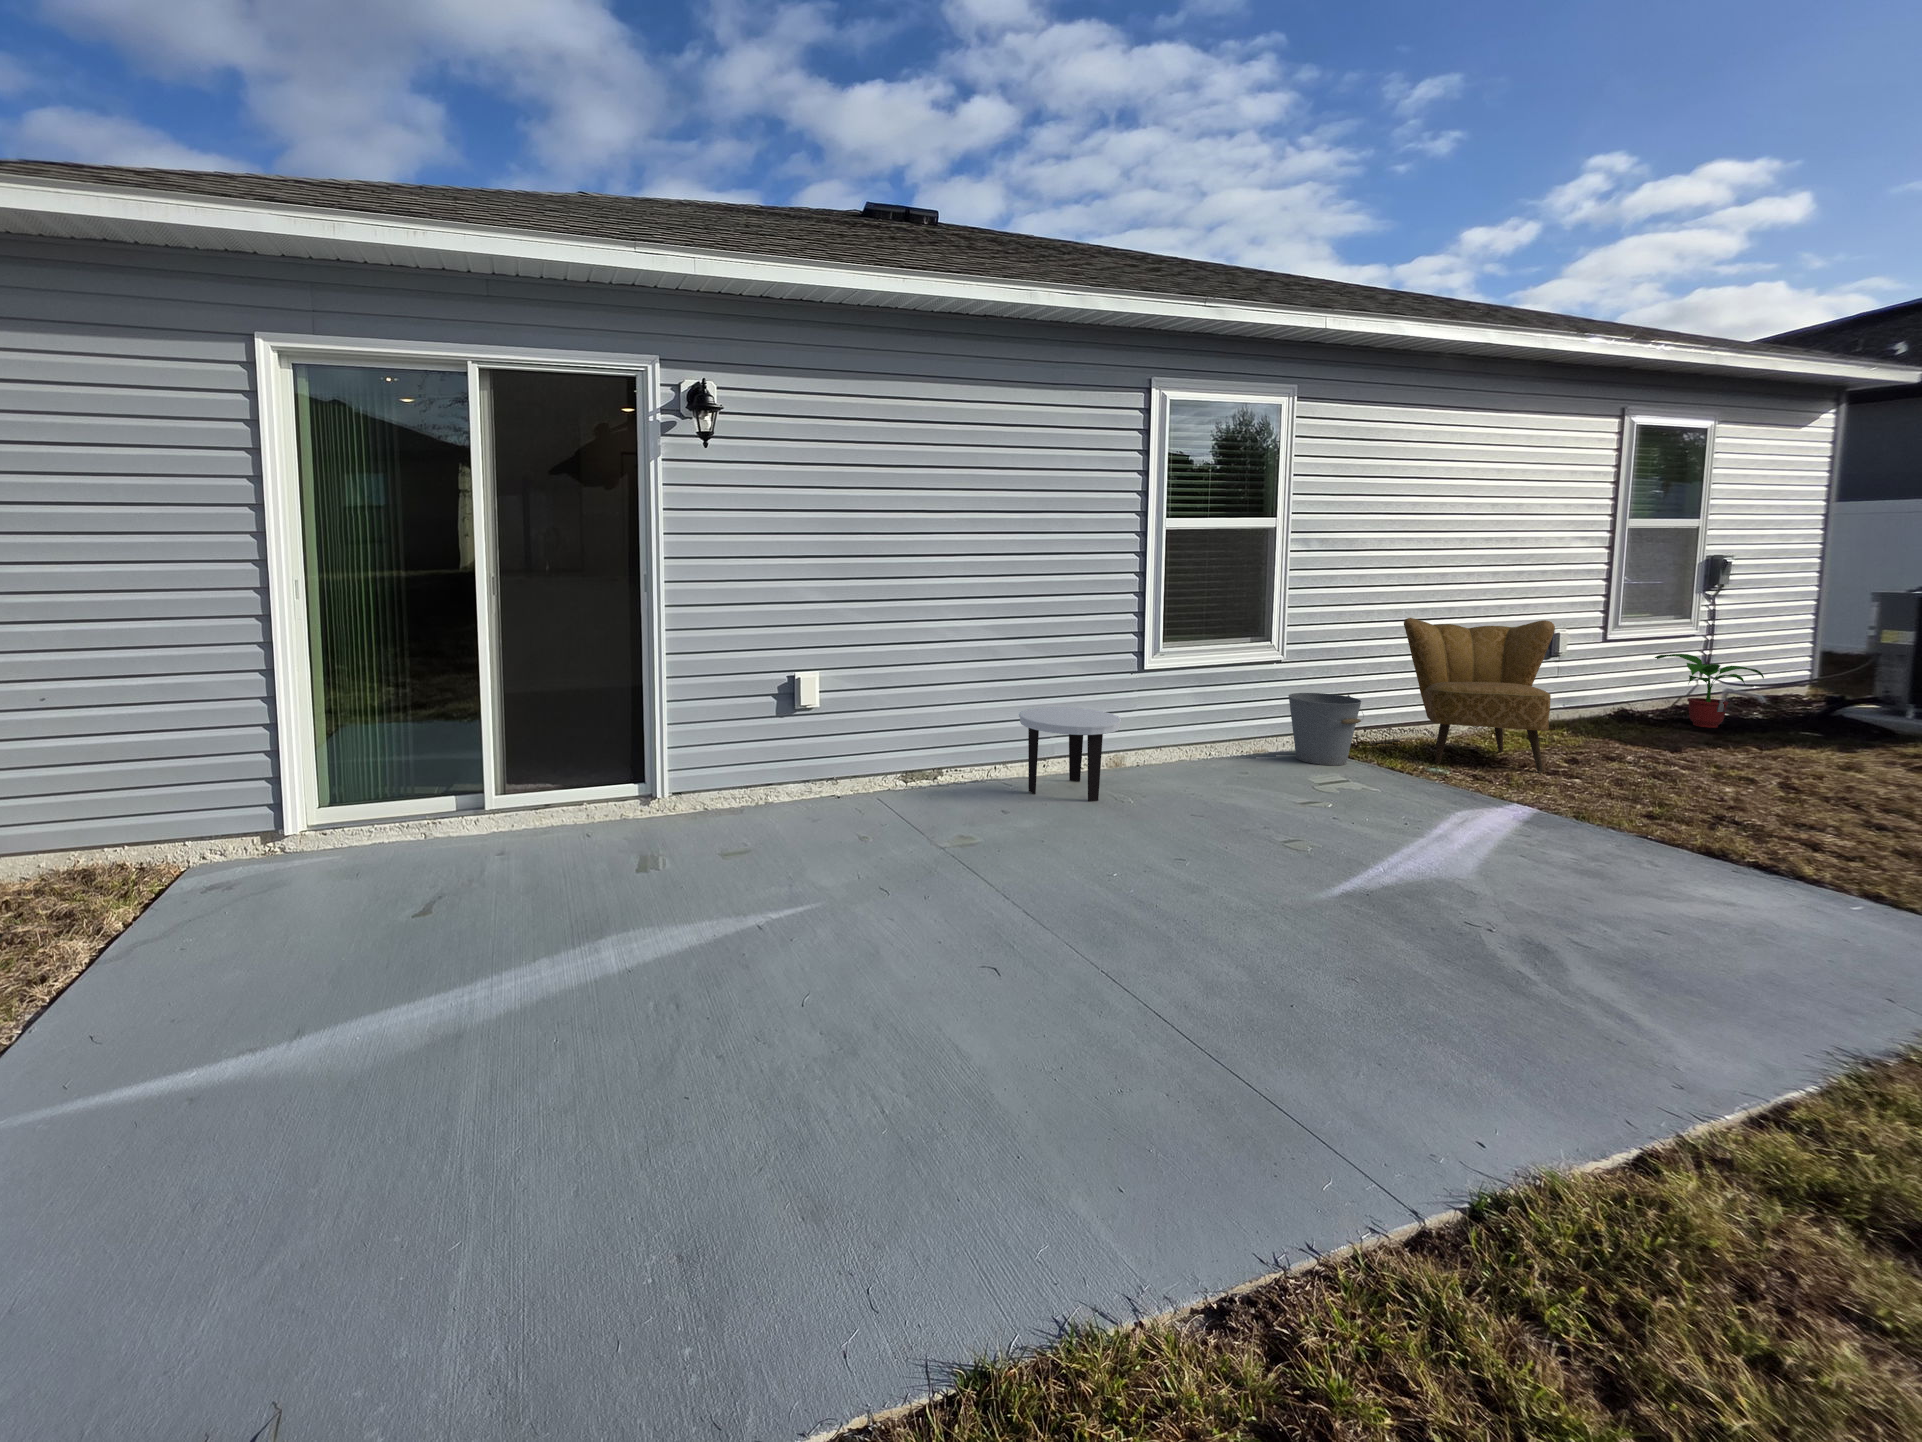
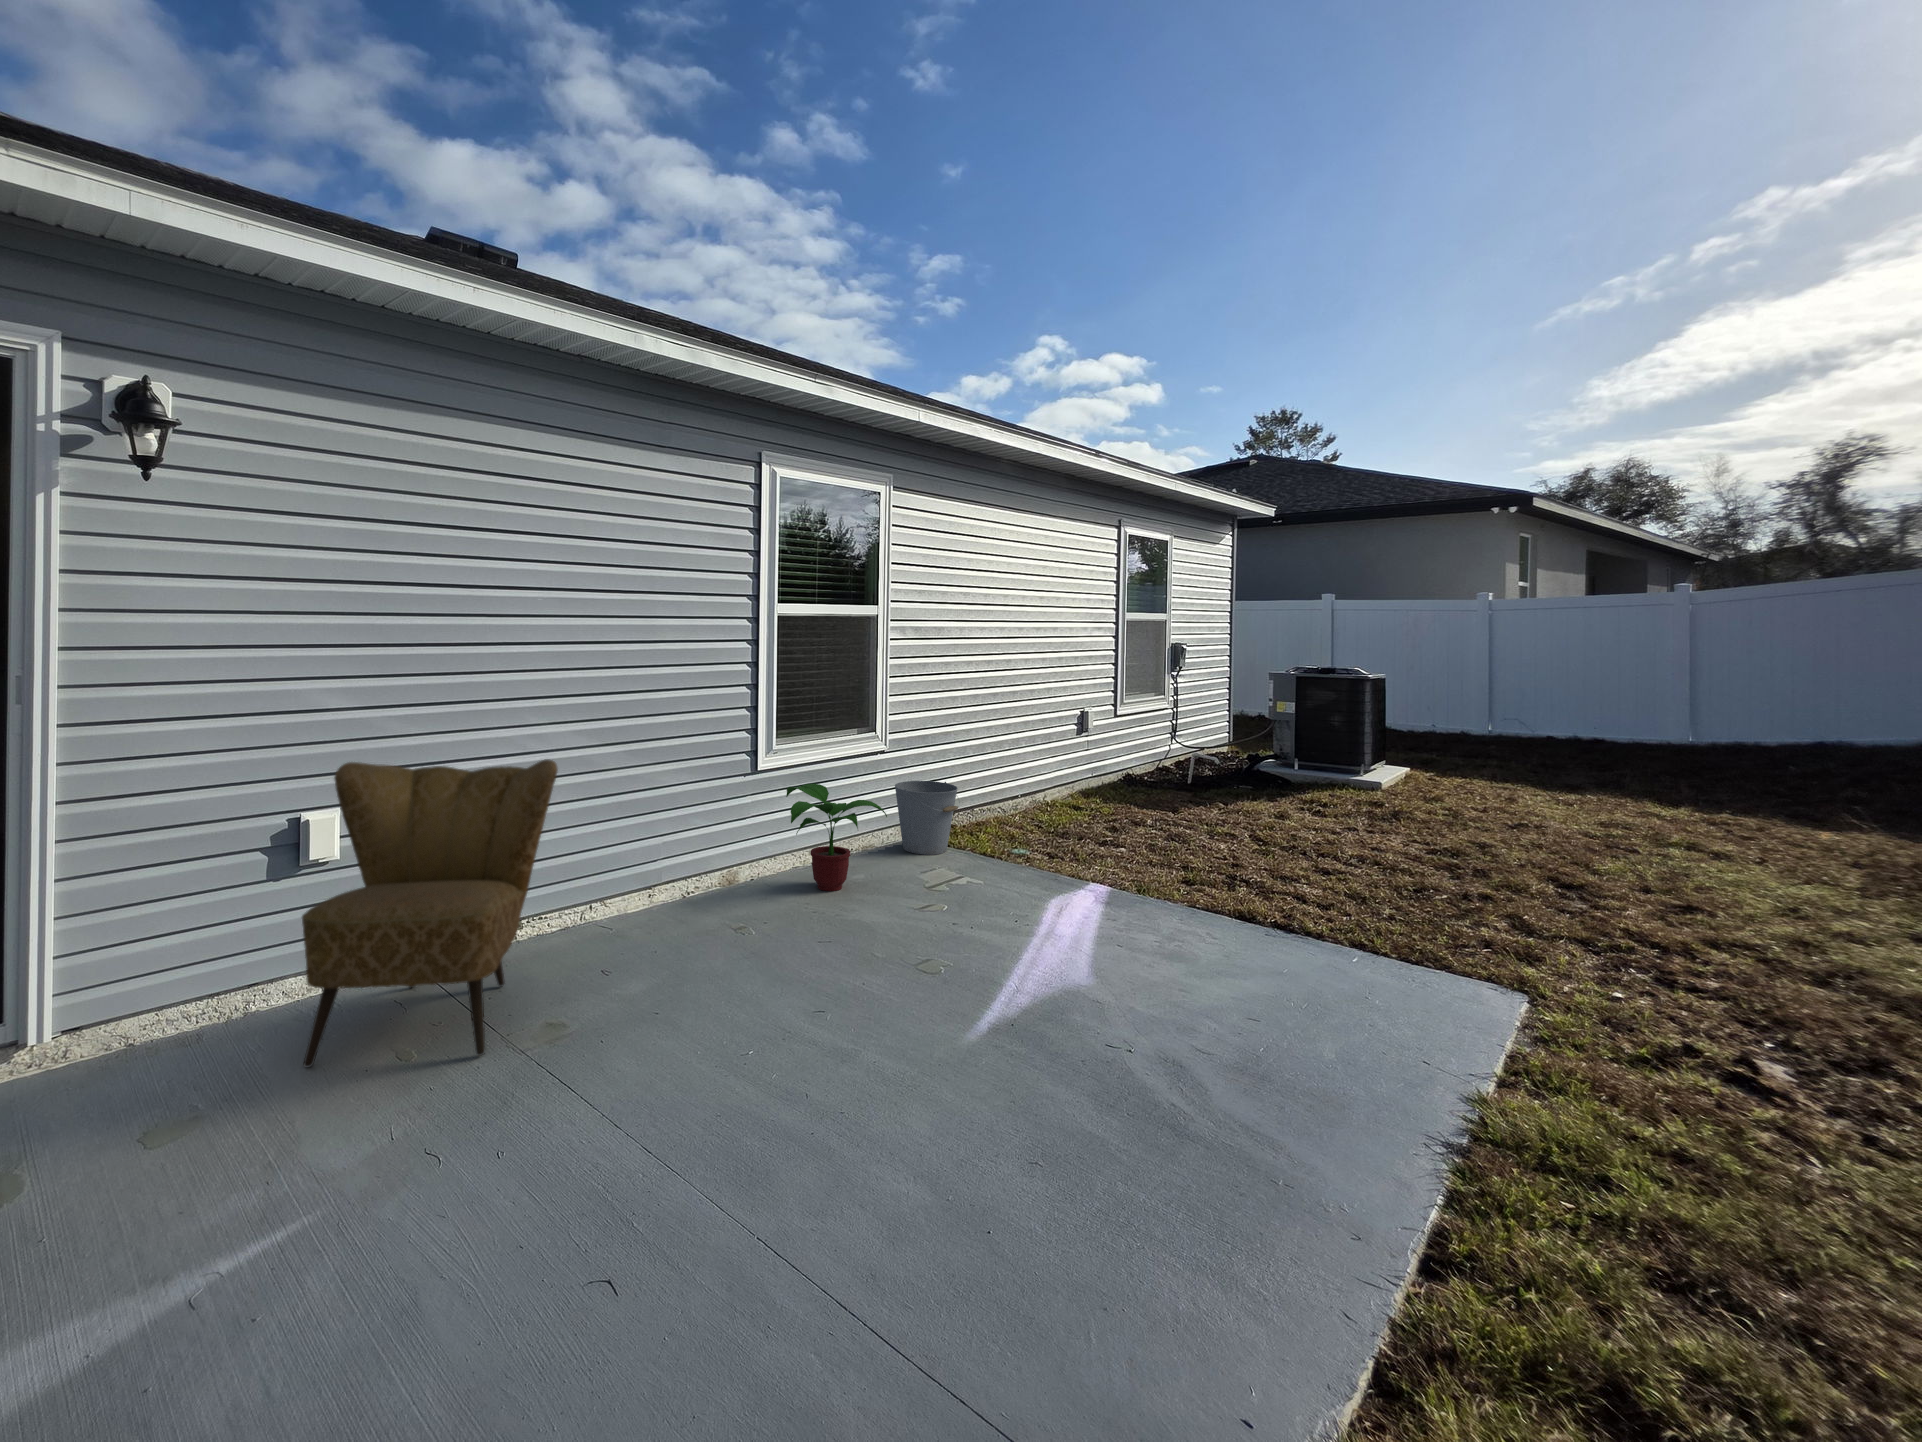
armchair: present [1404,618,1555,772] -> present [302,759,558,1067]
potted plant: present [1655,654,1764,728] -> present [786,784,887,891]
side table: present [1019,707,1121,801] -> none [621,821,739,938]

